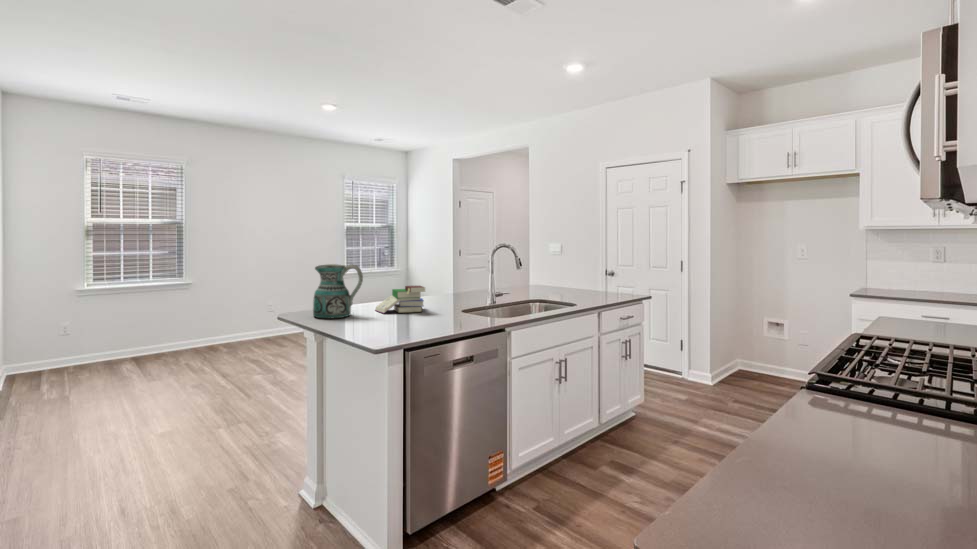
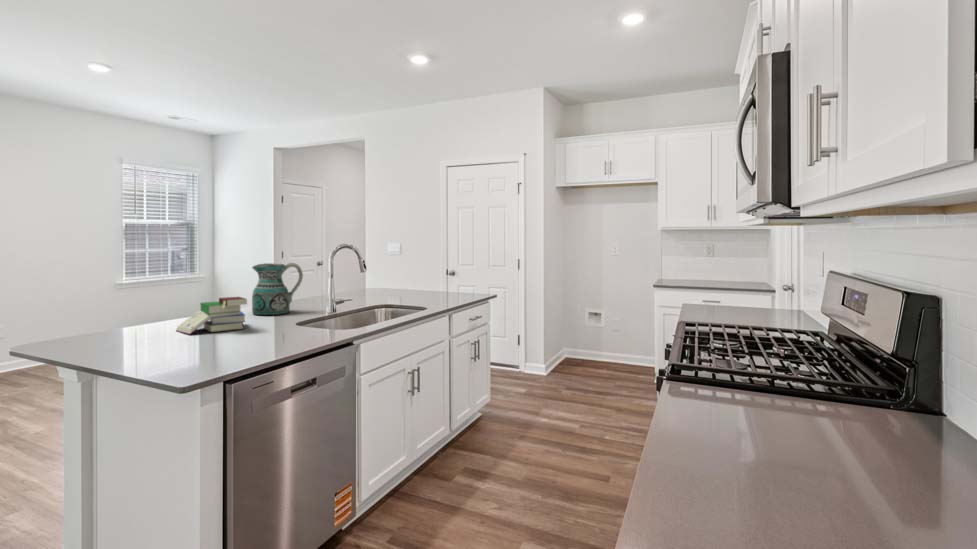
ceramic pitcher: present [313,264,363,319] -> present [252,263,303,315]

